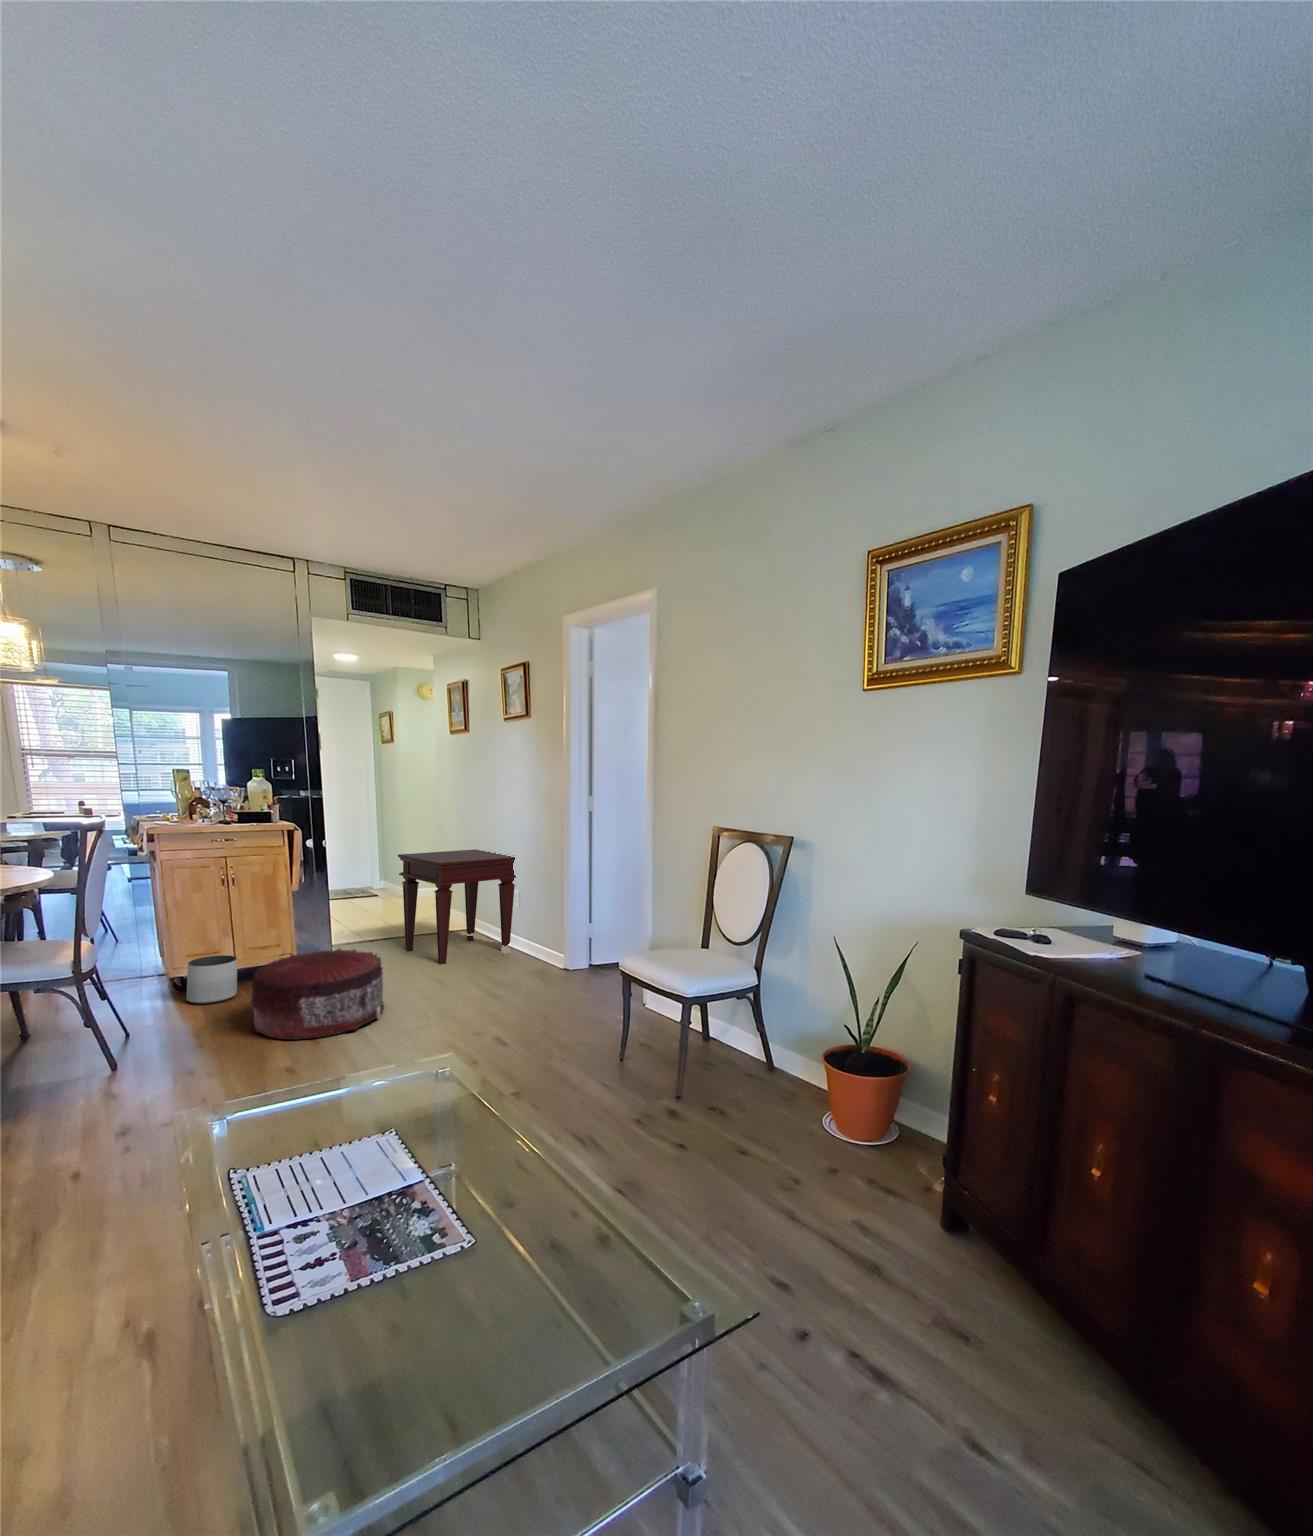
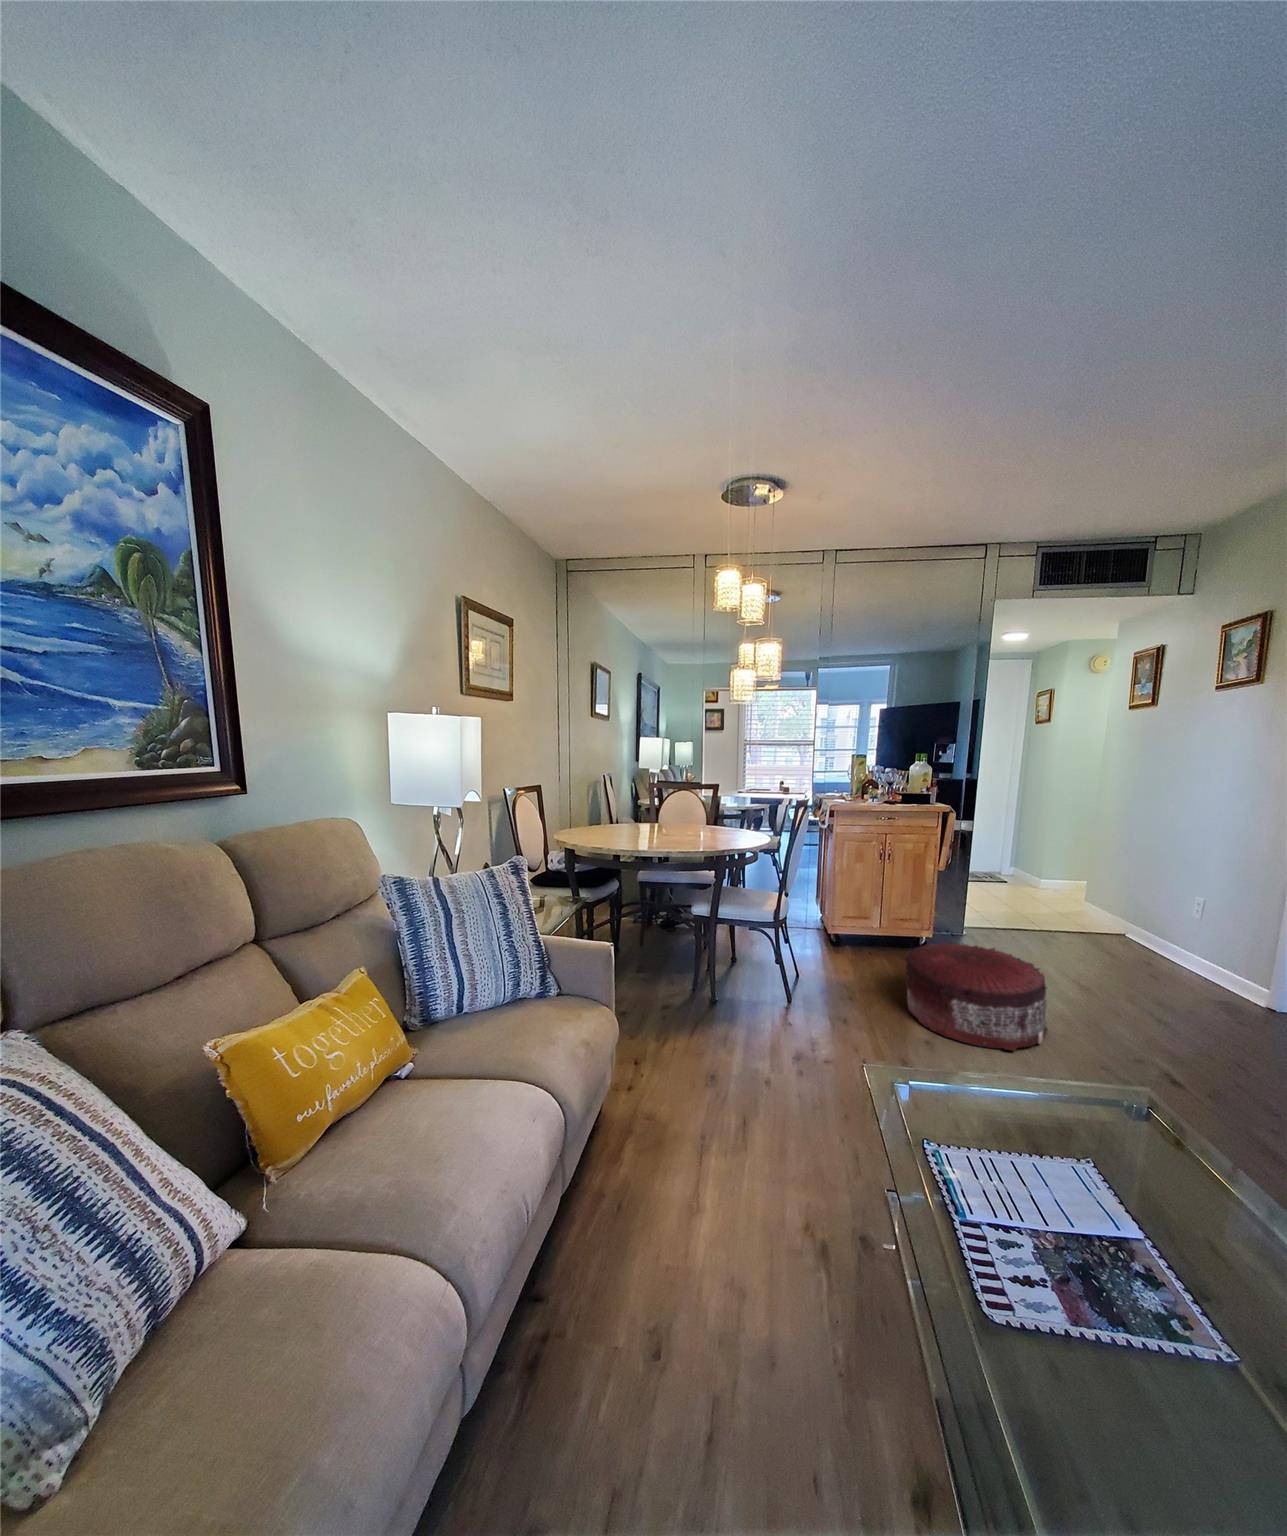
side table: present [398,849,516,964] -> none [1061,847,1255,995]
planter: present [187,955,237,1004] -> none [854,918,895,962]

